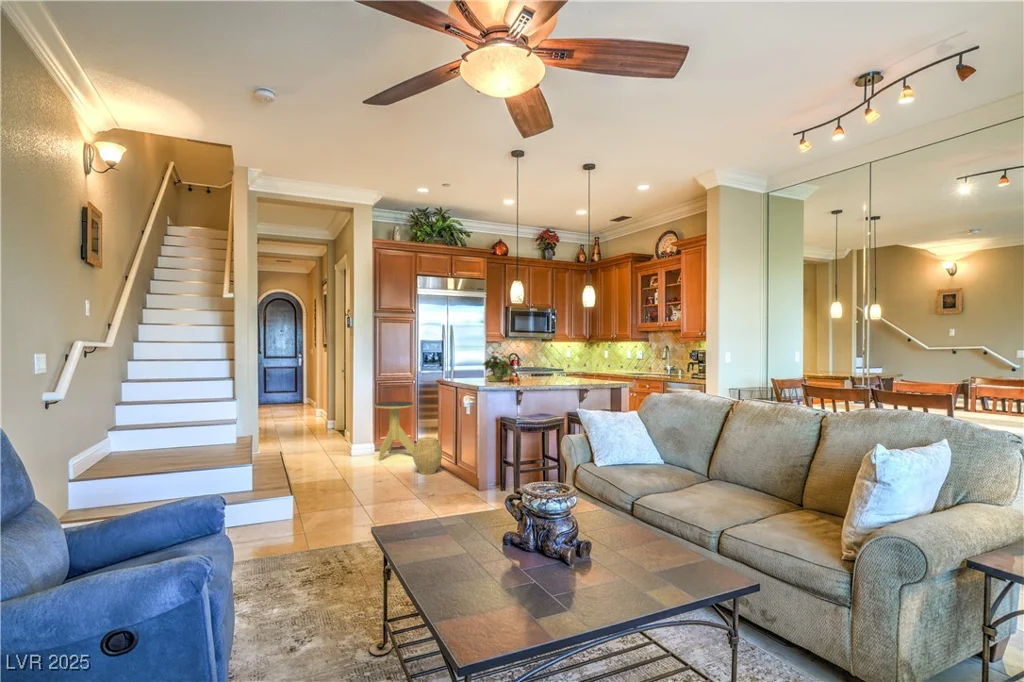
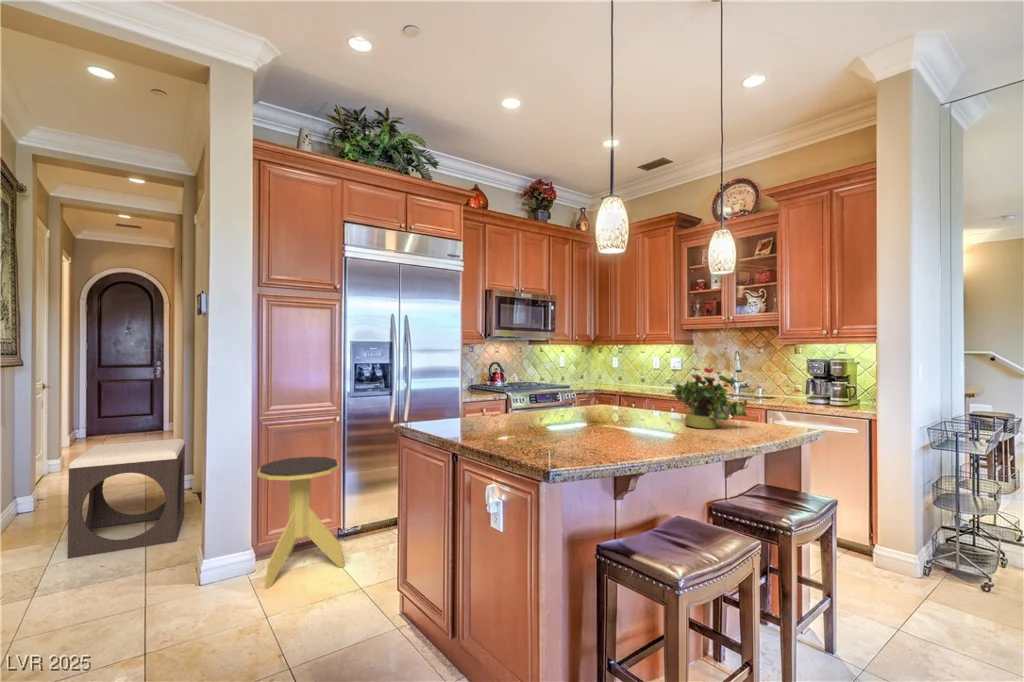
potted plant: present [483,351,514,382] -> present [672,368,748,429]
footstool: none [285,395,333,449] -> present [68,439,185,559]
woven basket: present [413,437,442,474] -> none [343,550,409,643]

